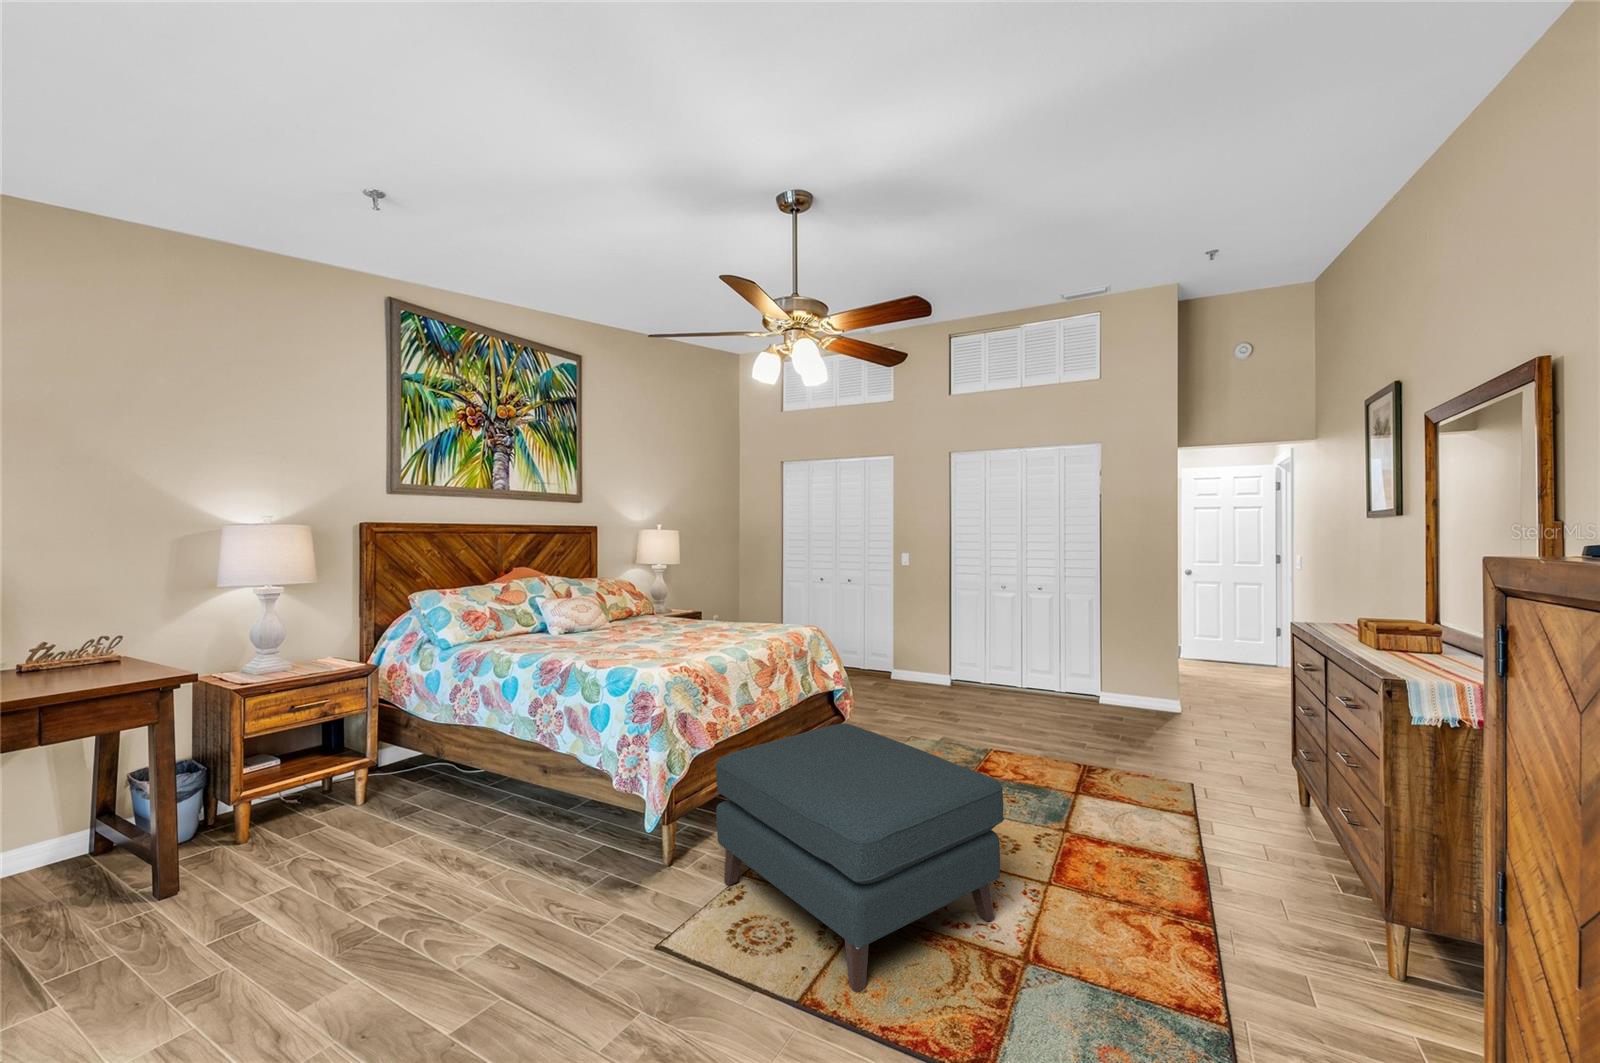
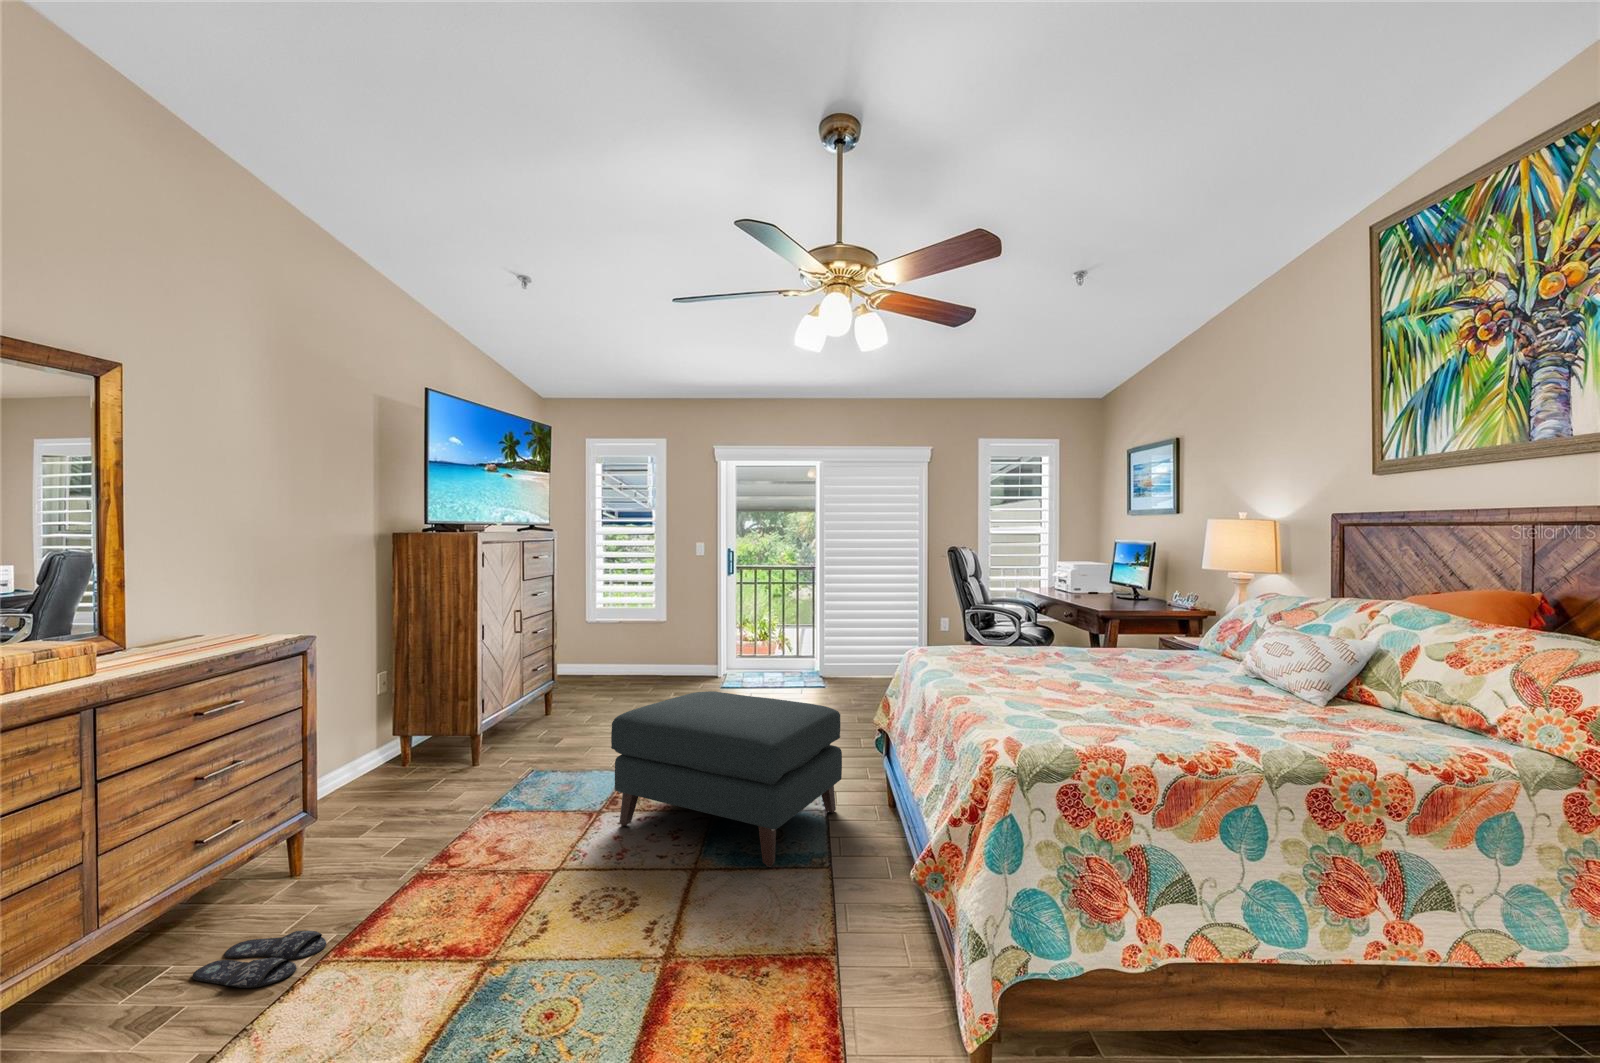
slippers: none [1212,832,1301,870] -> present [193,931,326,988]

